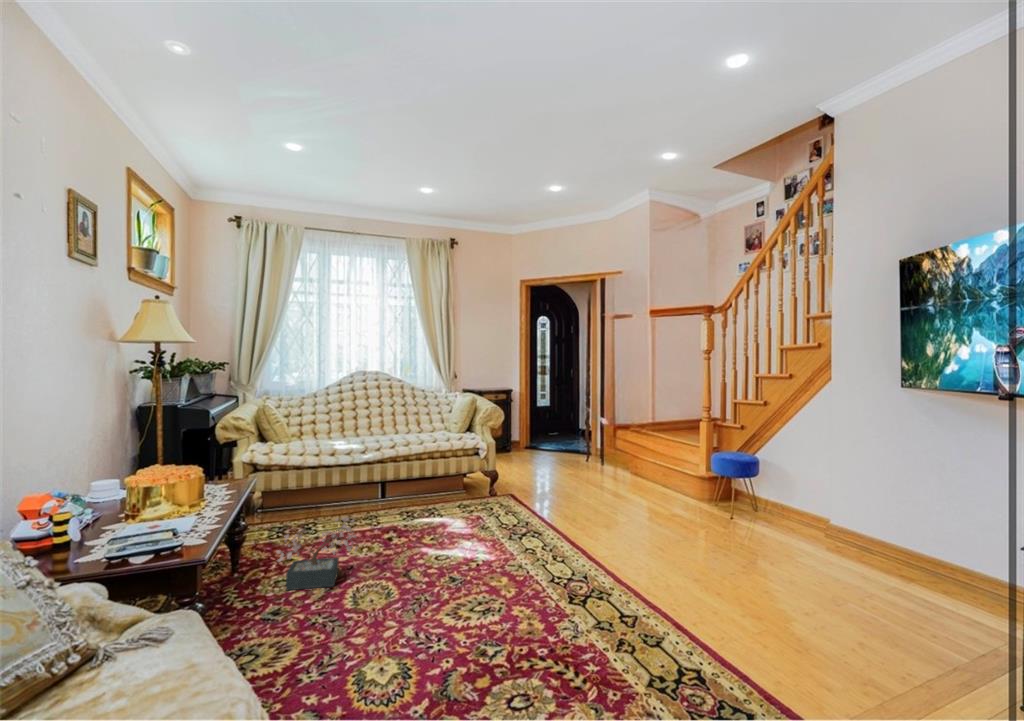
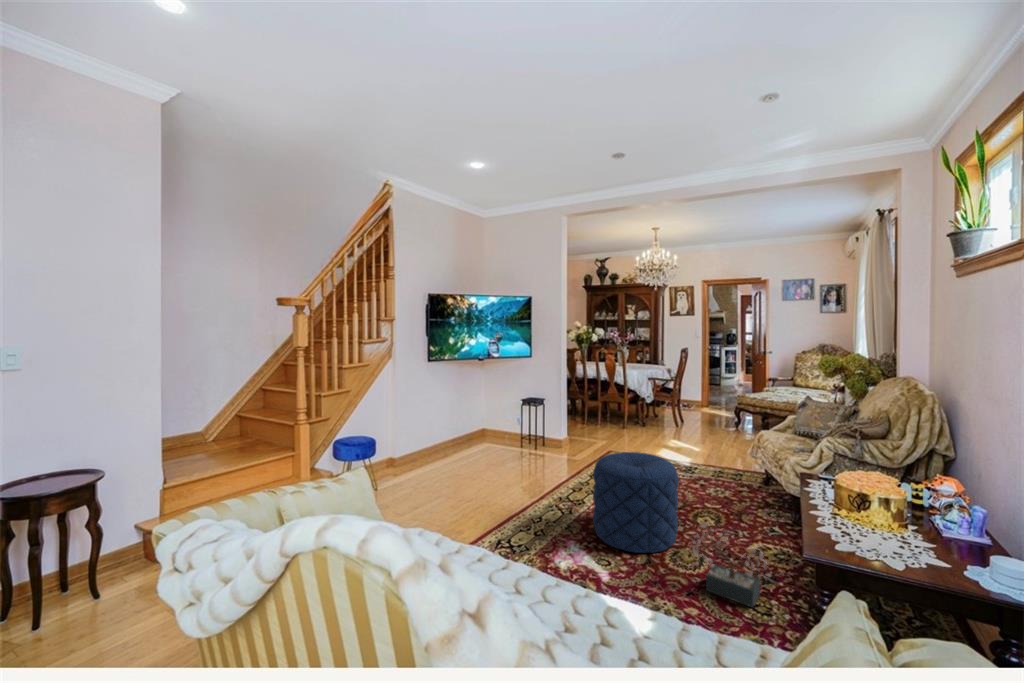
pouf: none [395,483,509,624] -> present [593,452,679,553]

